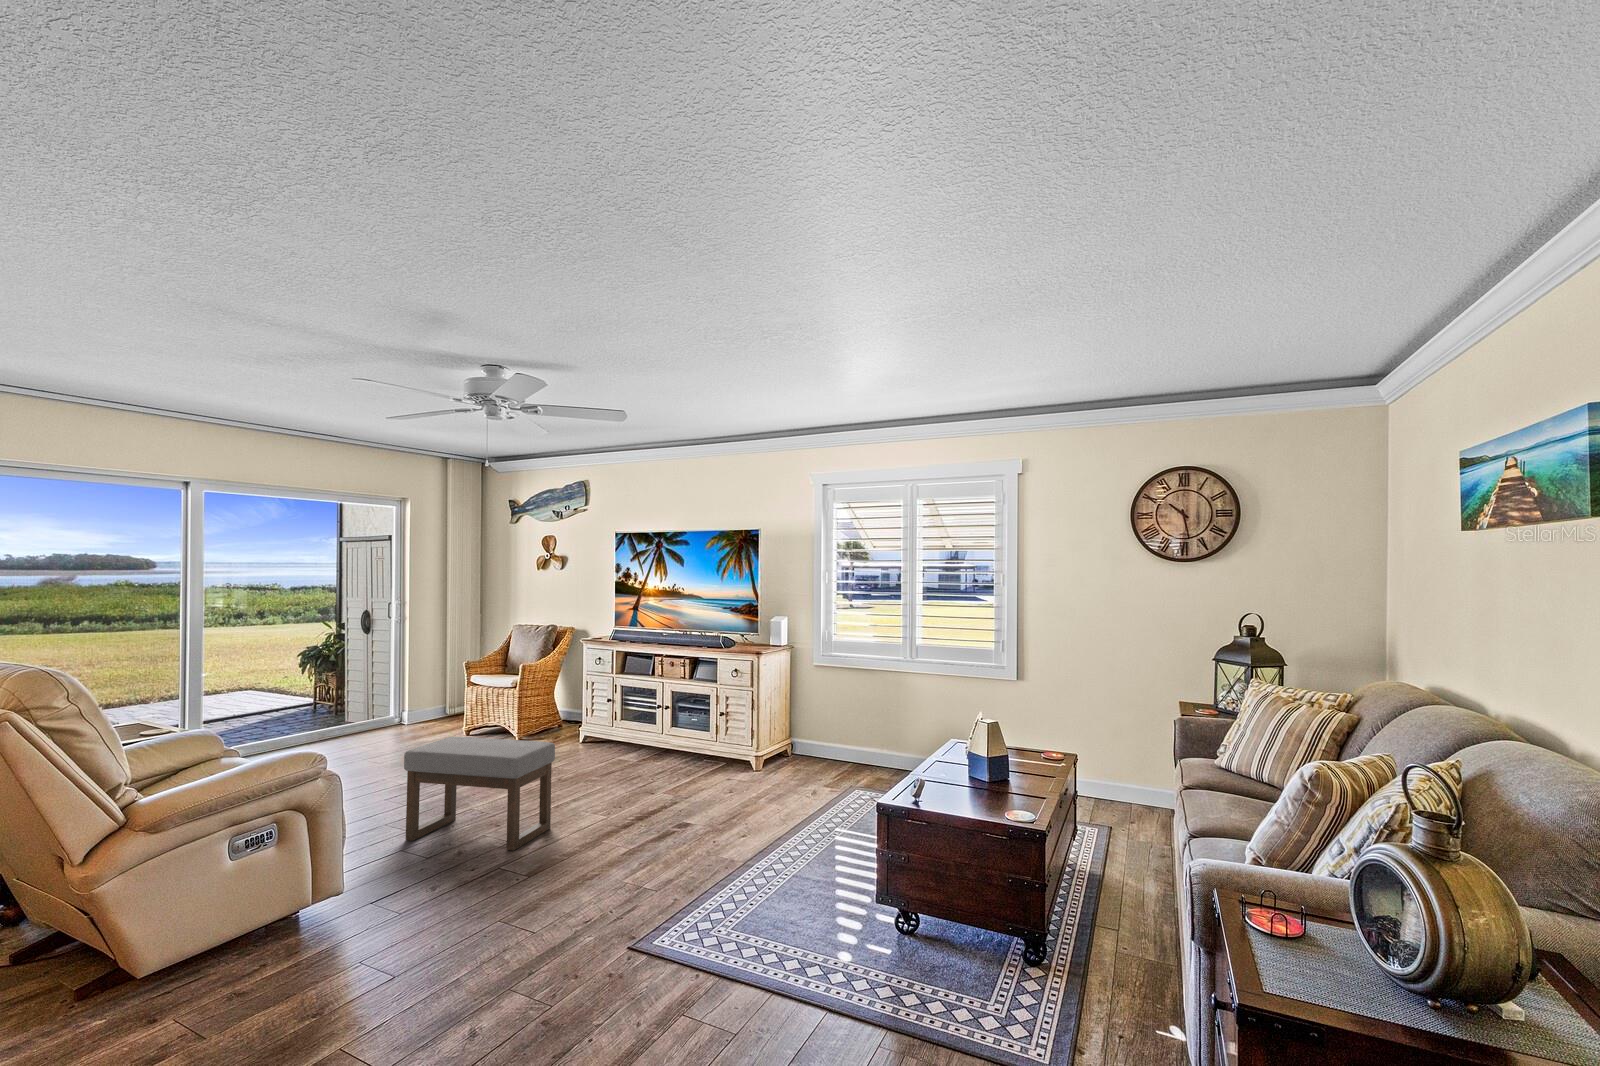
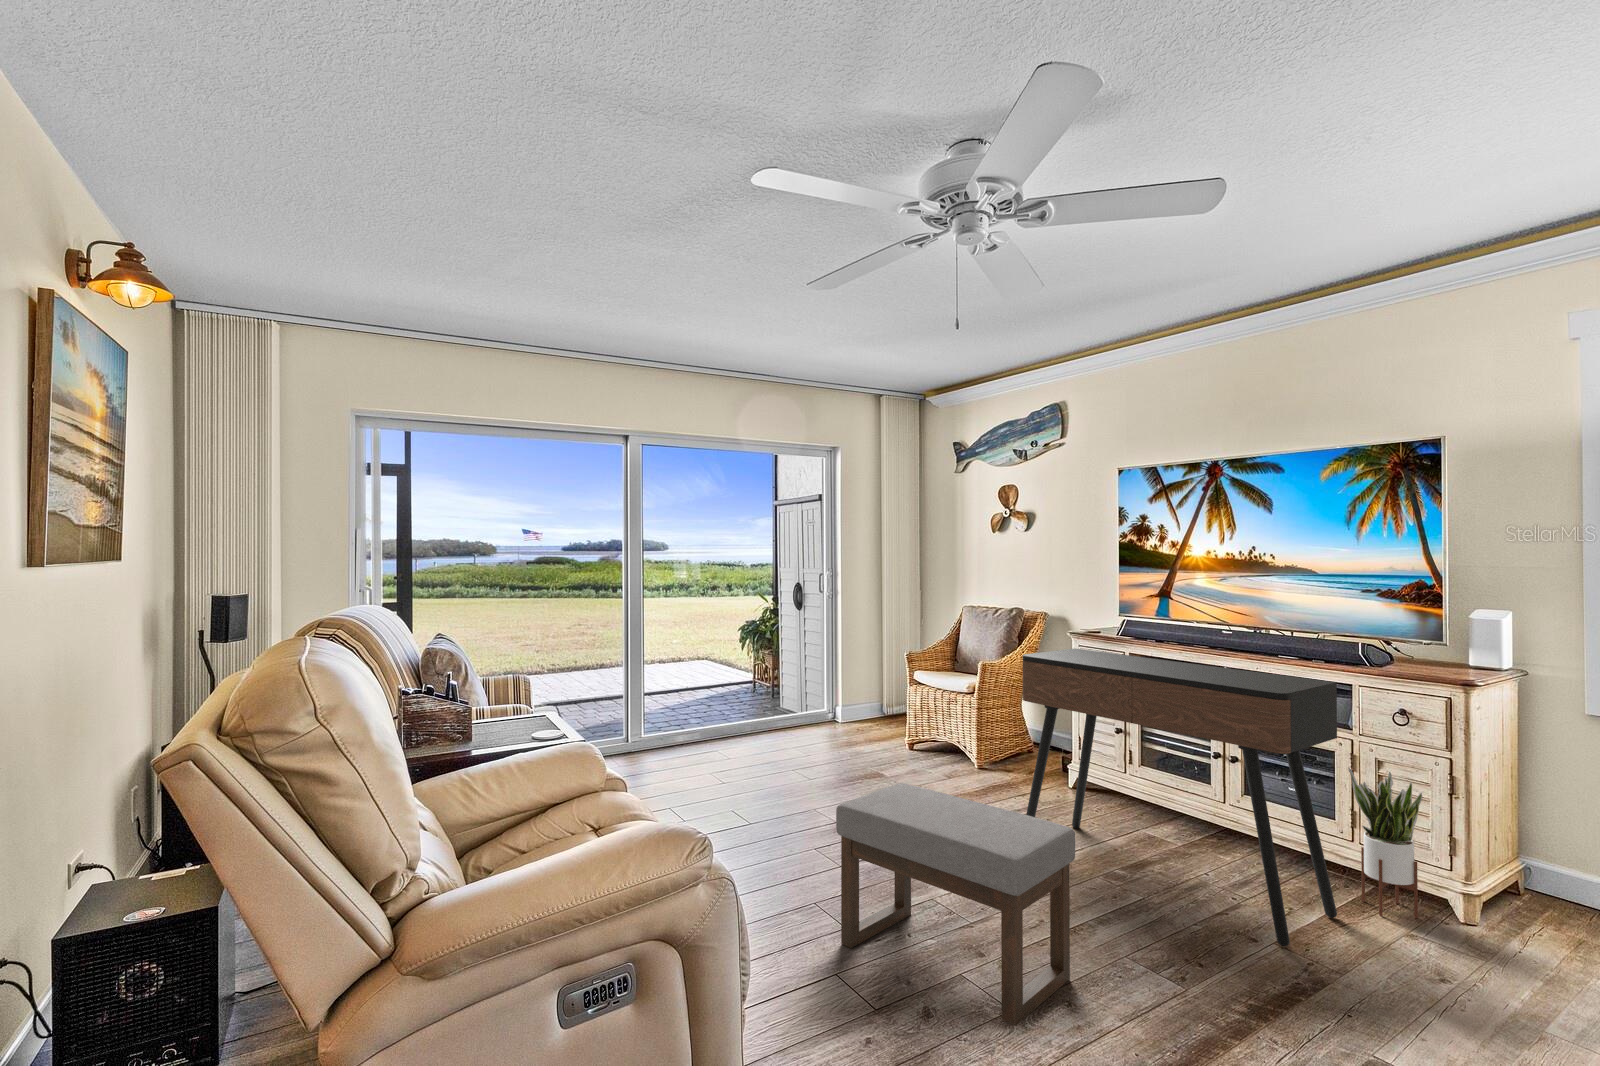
console table: none [537,648,705,795] -> present [1023,649,1337,947]
potted plant: none [713,700,745,776] -> present [1348,767,1422,918]

